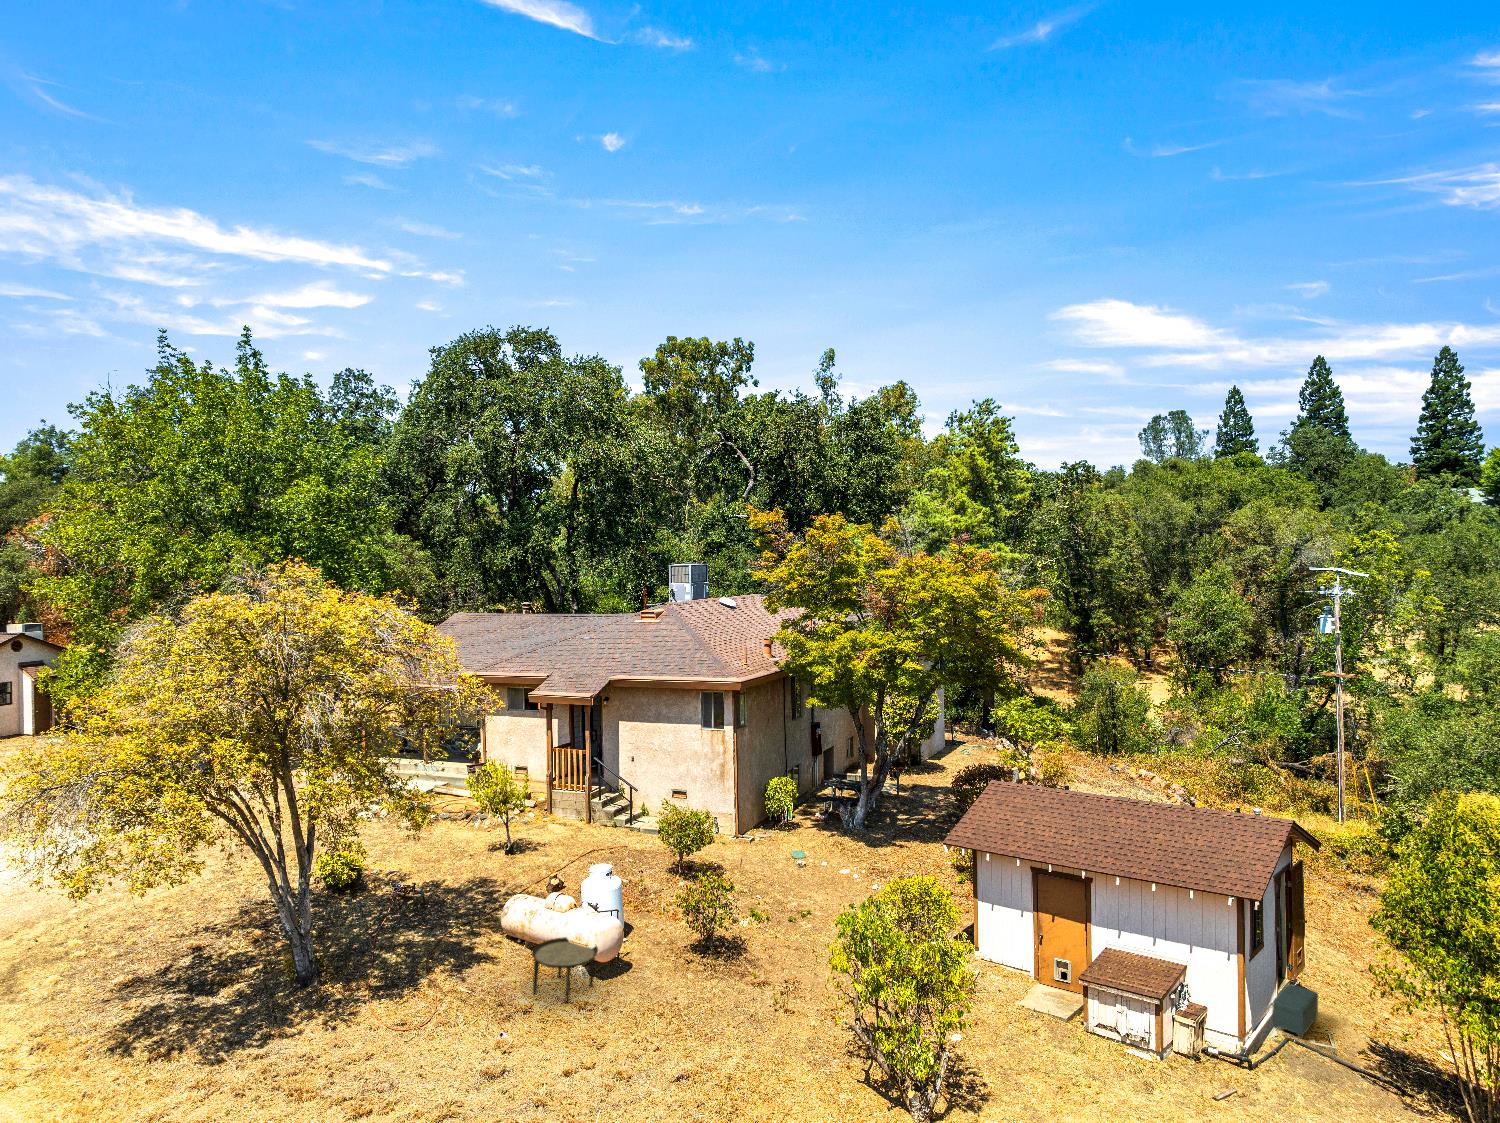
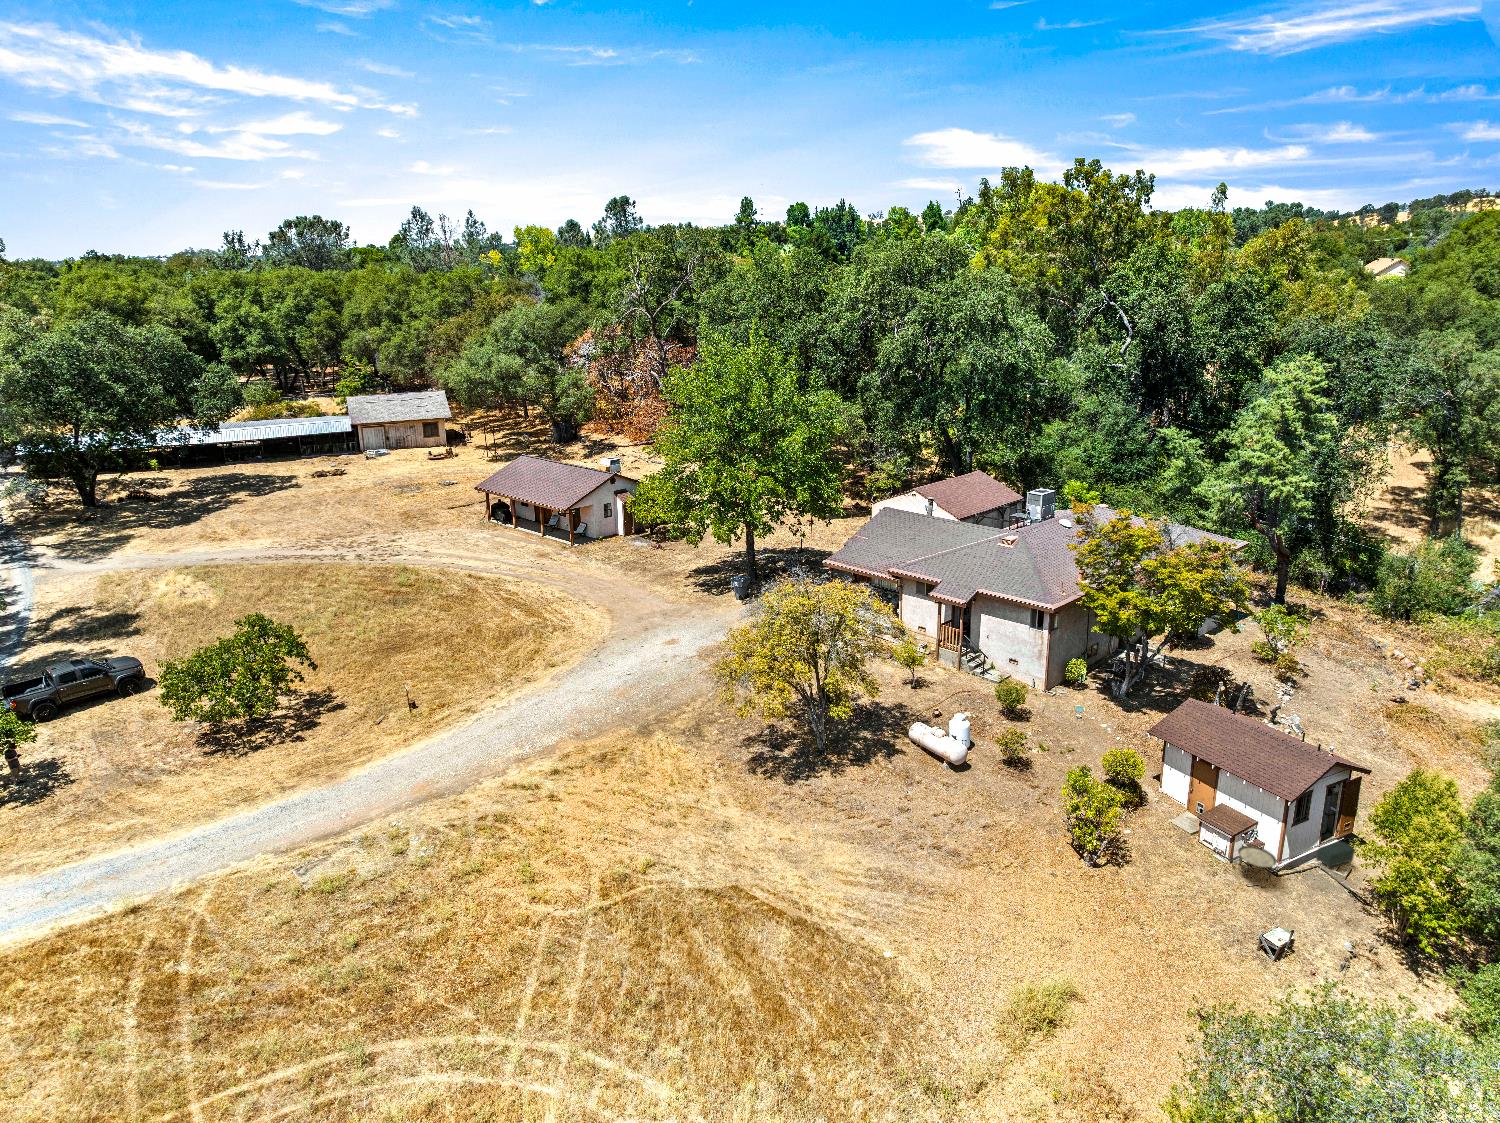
round table: present [532,937,598,1003] -> present [1238,846,1277,881]

